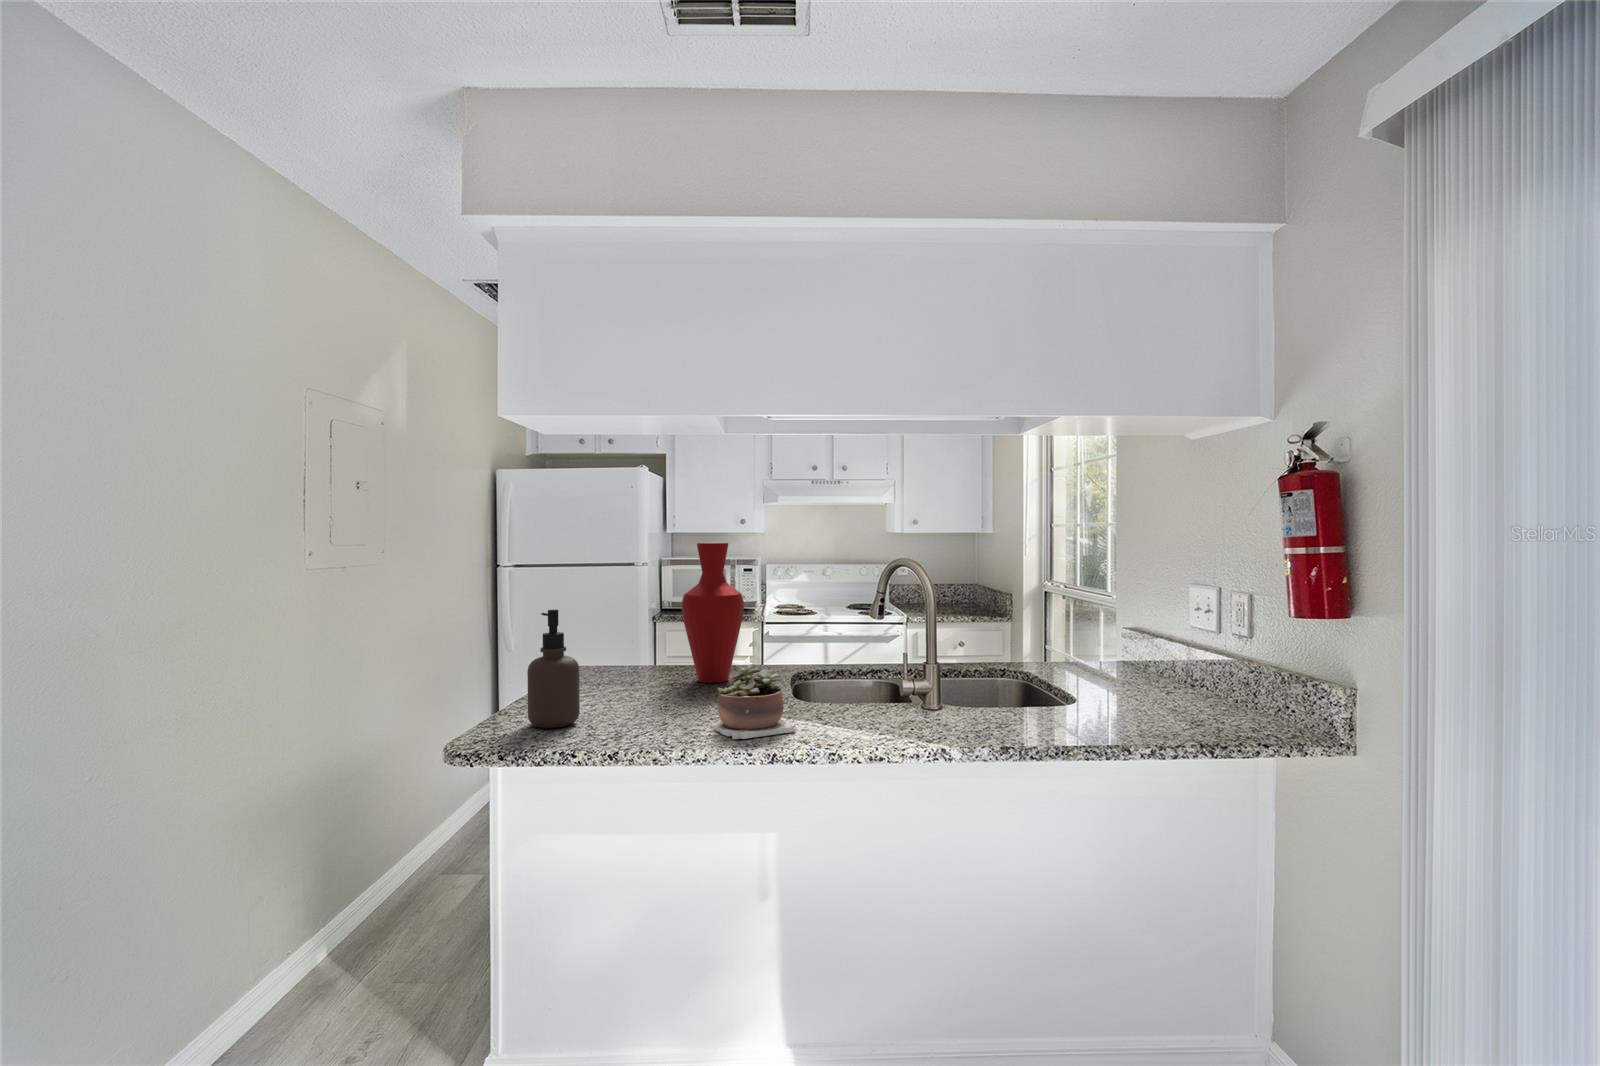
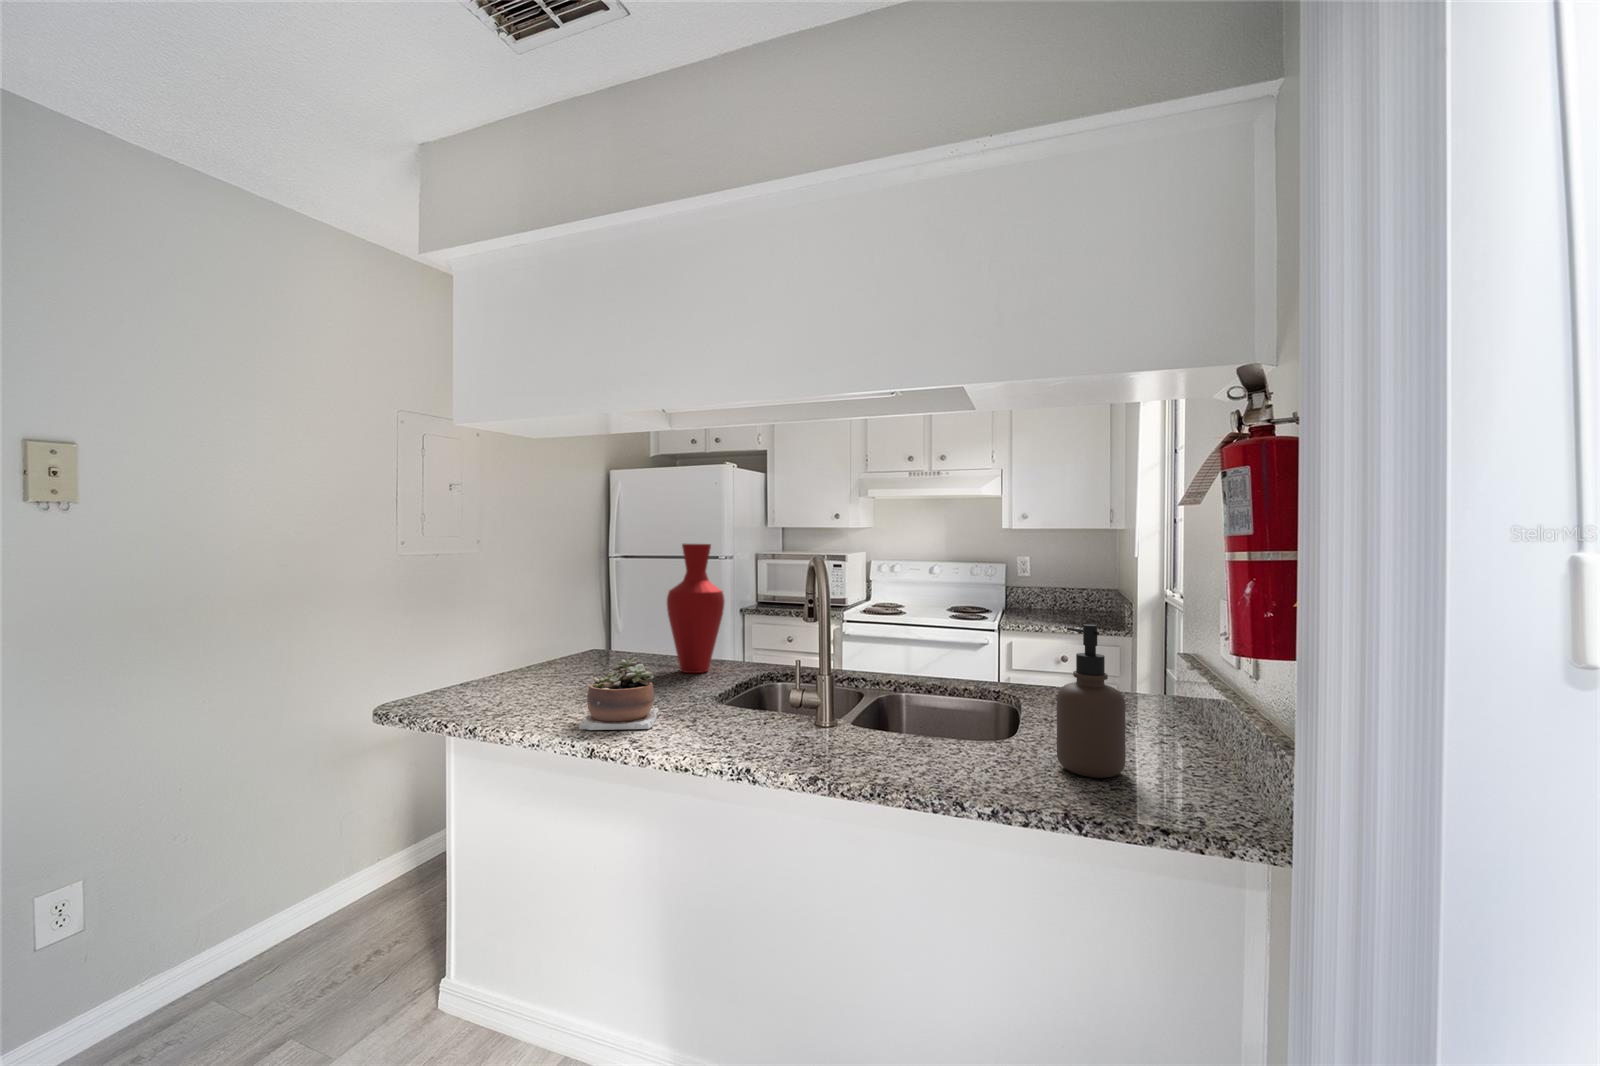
soap dispenser: present [527,609,580,728] -> present [1057,624,1125,778]

